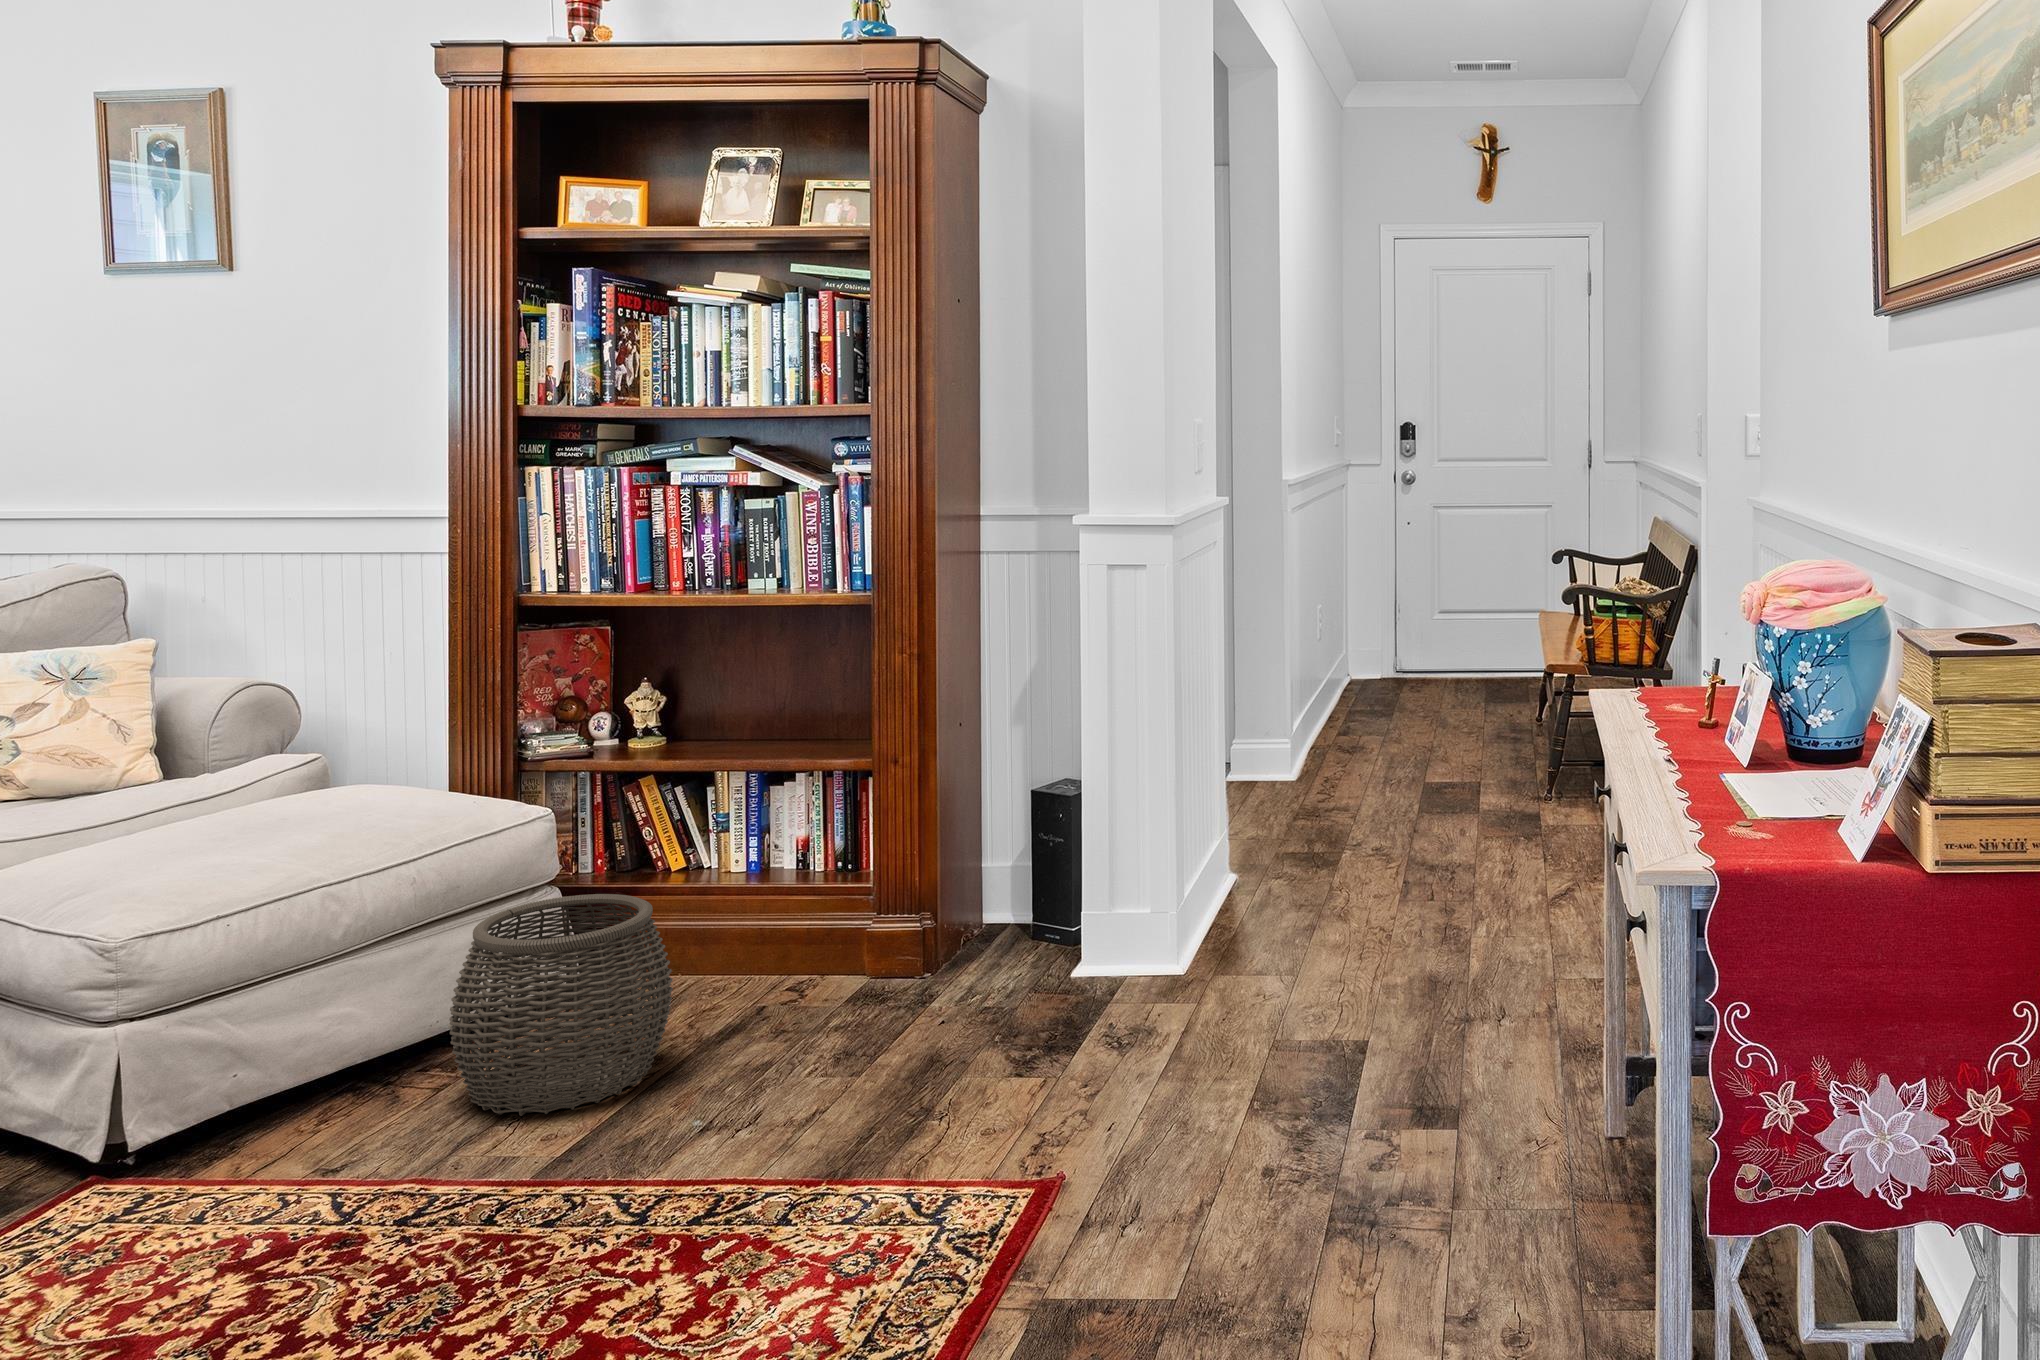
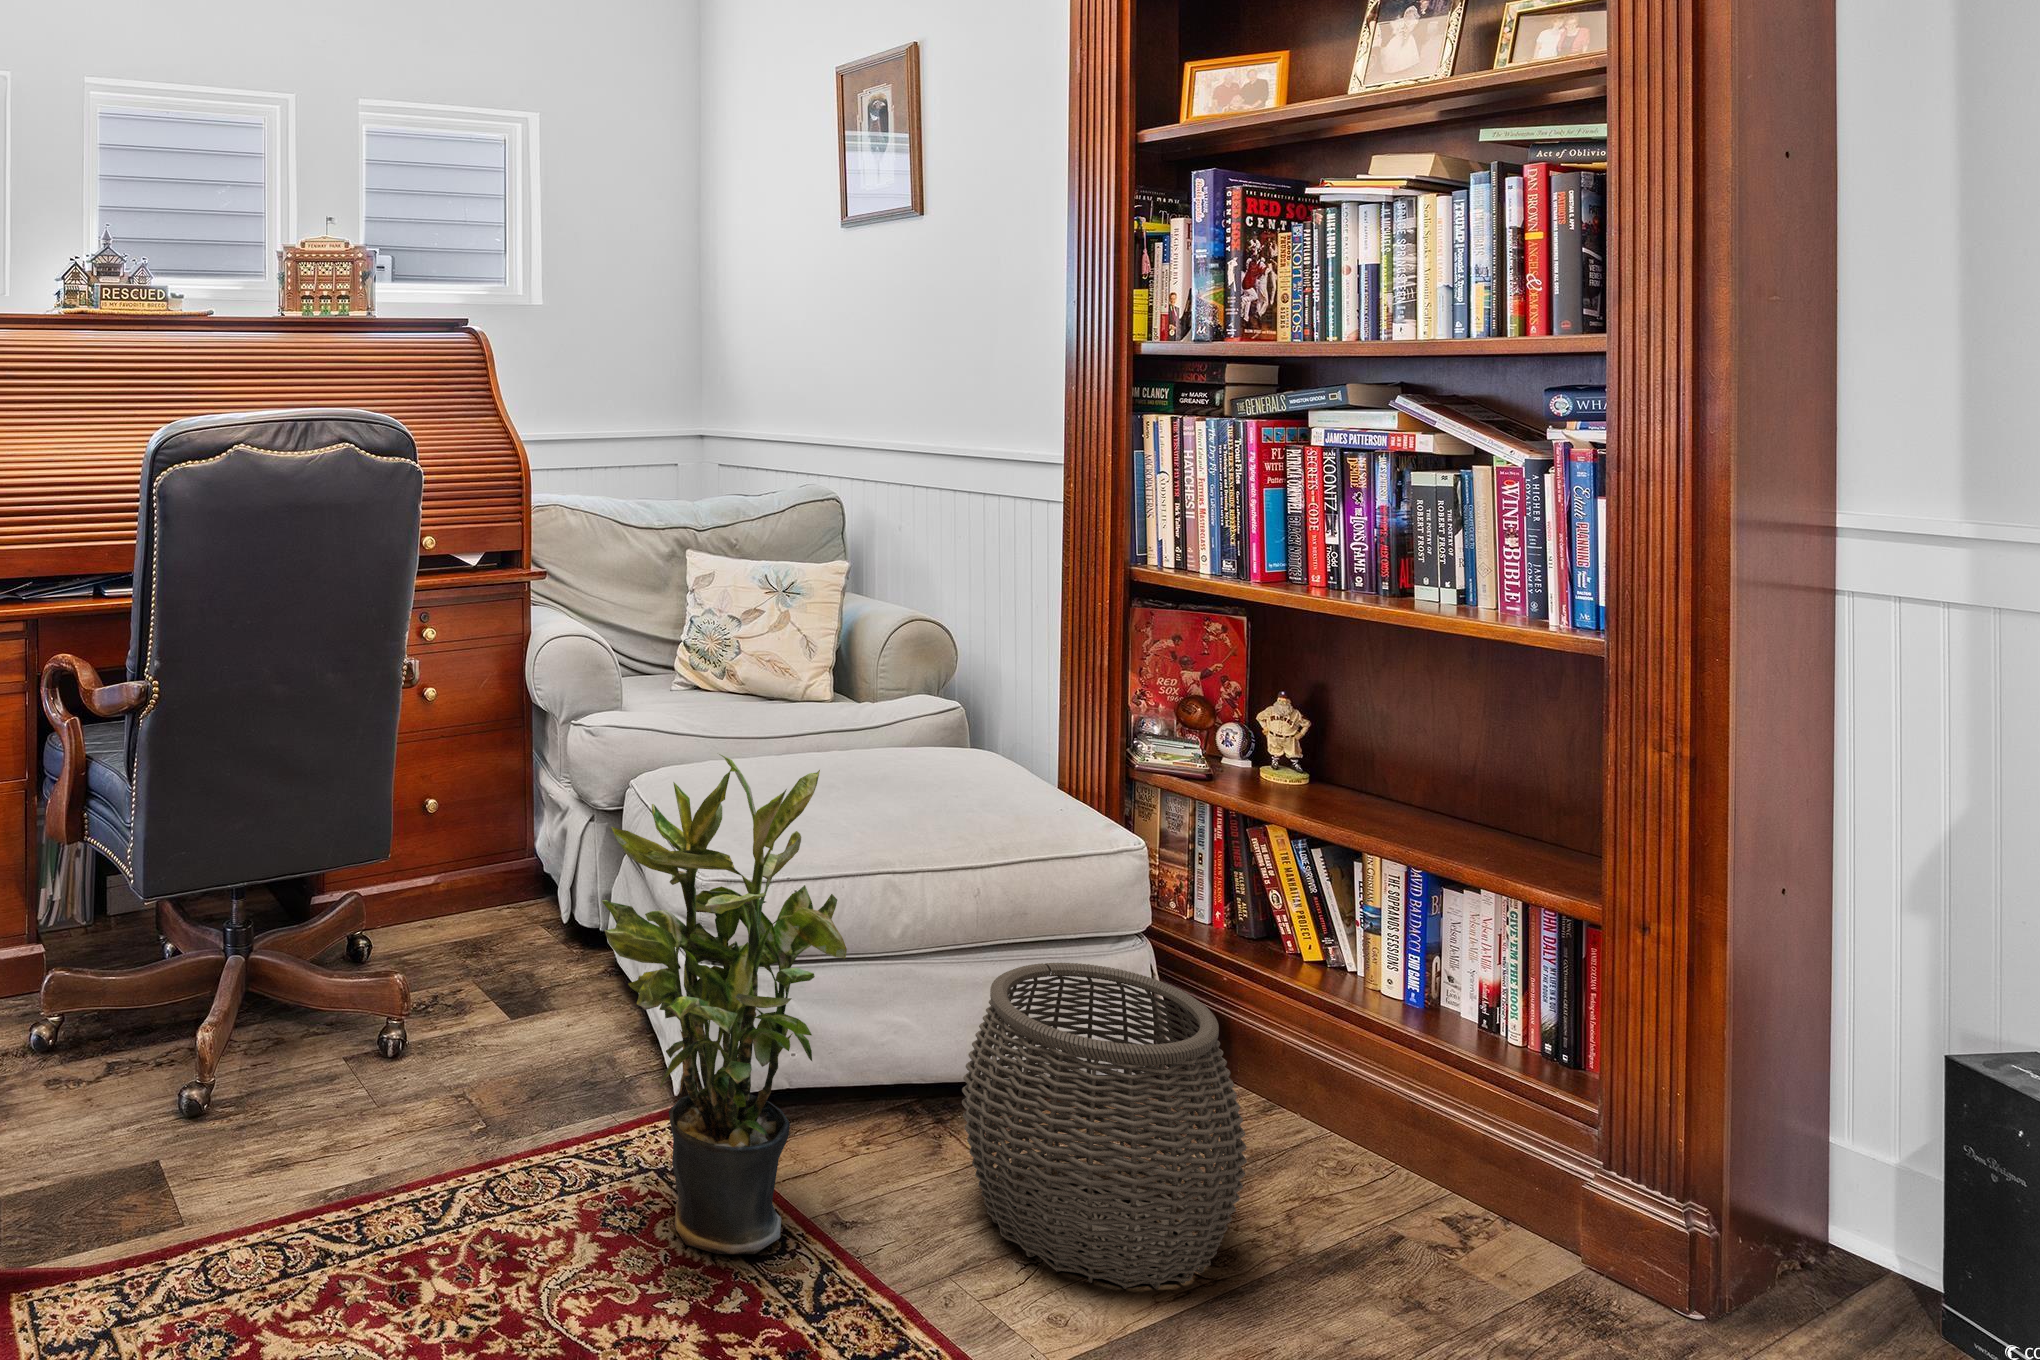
potted plant: none [119,794,364,1224] -> present [602,754,847,1254]

